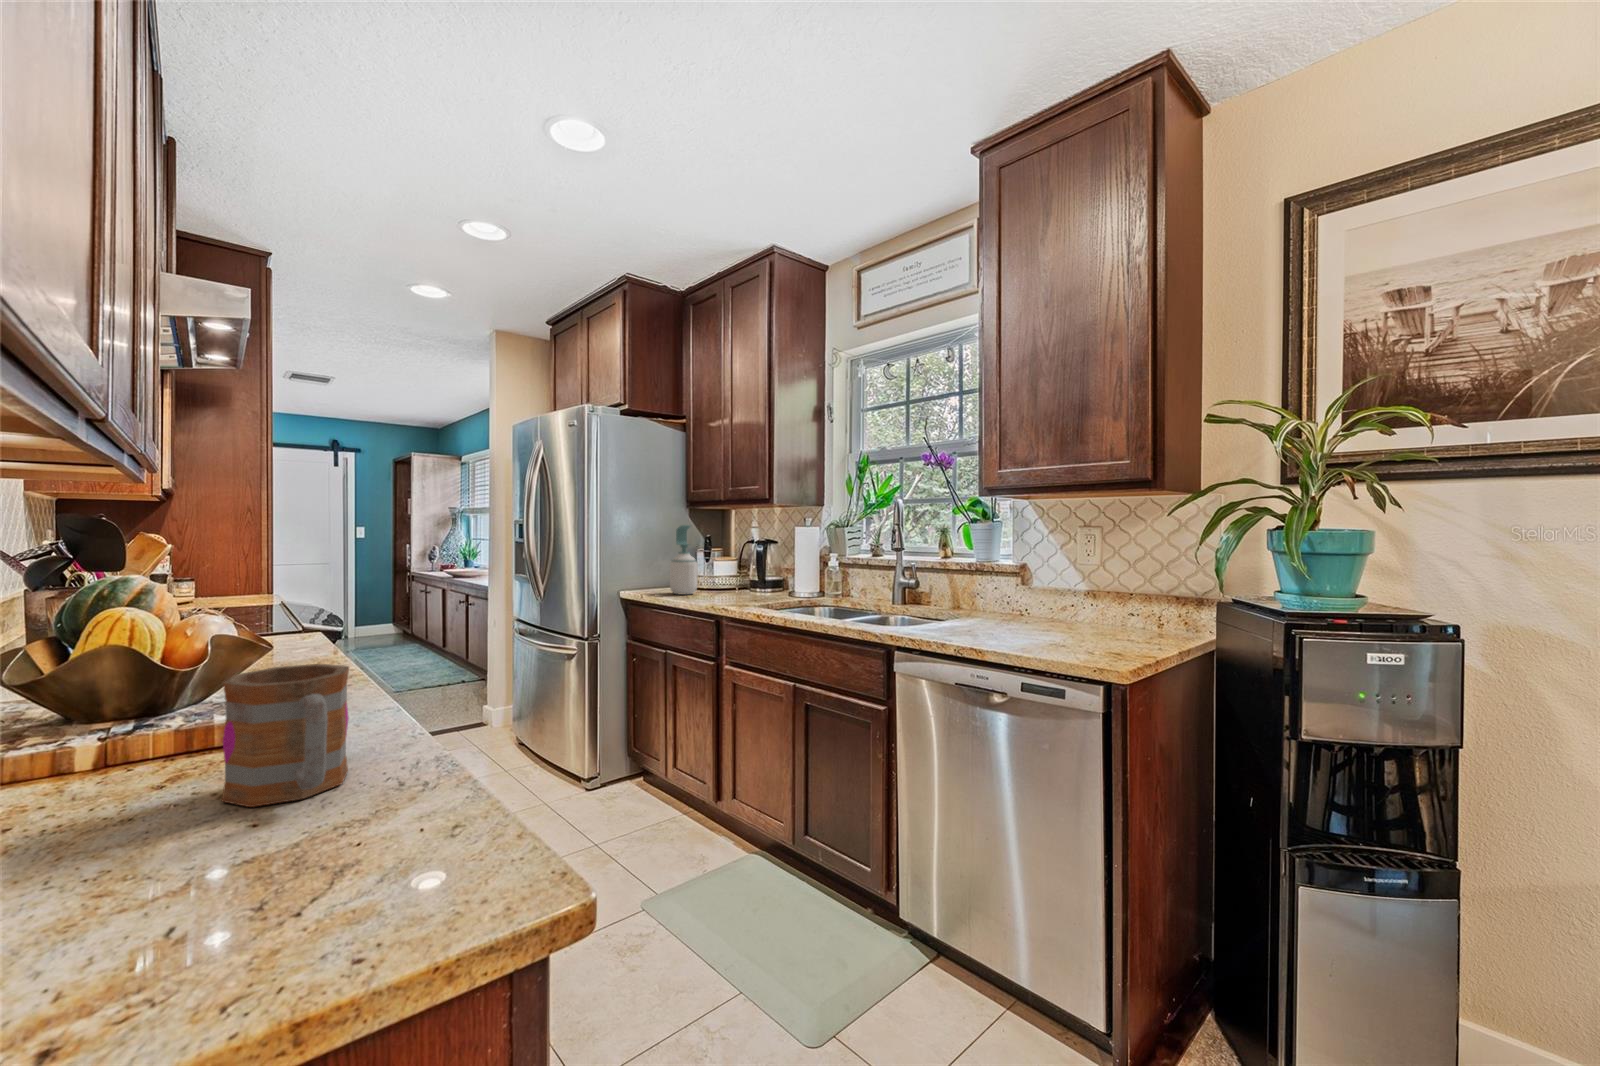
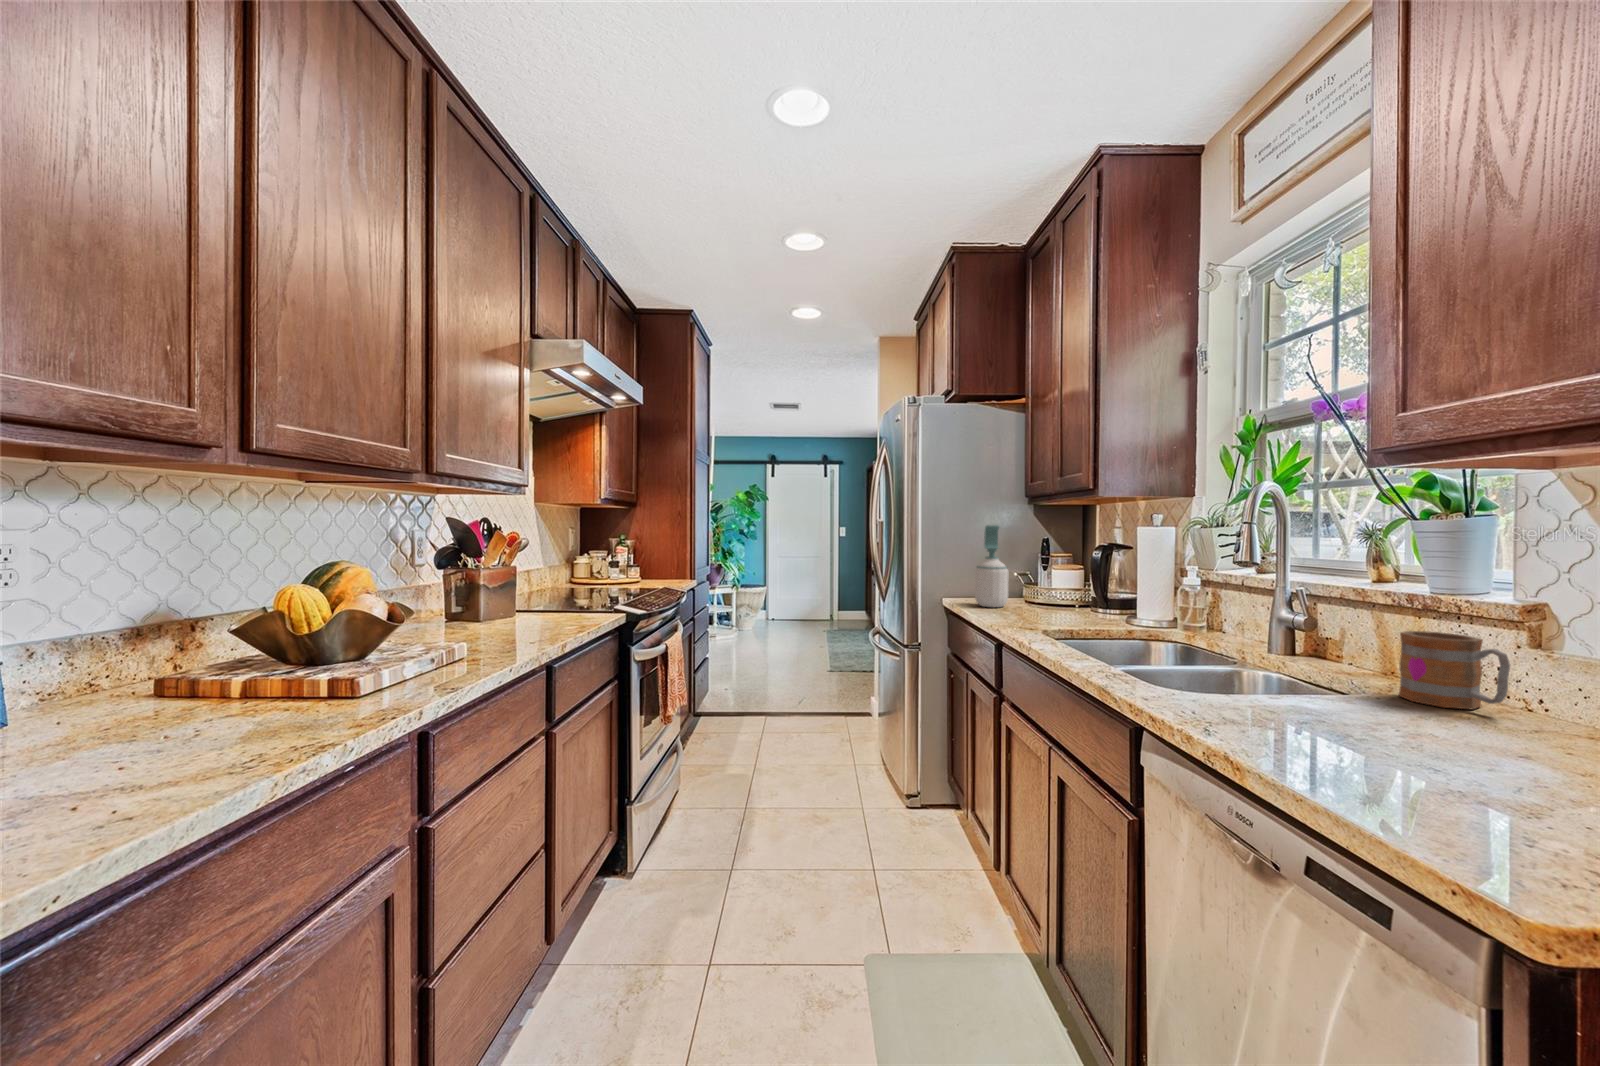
mug: present [221,664,349,807] -> present [1399,631,1510,709]

